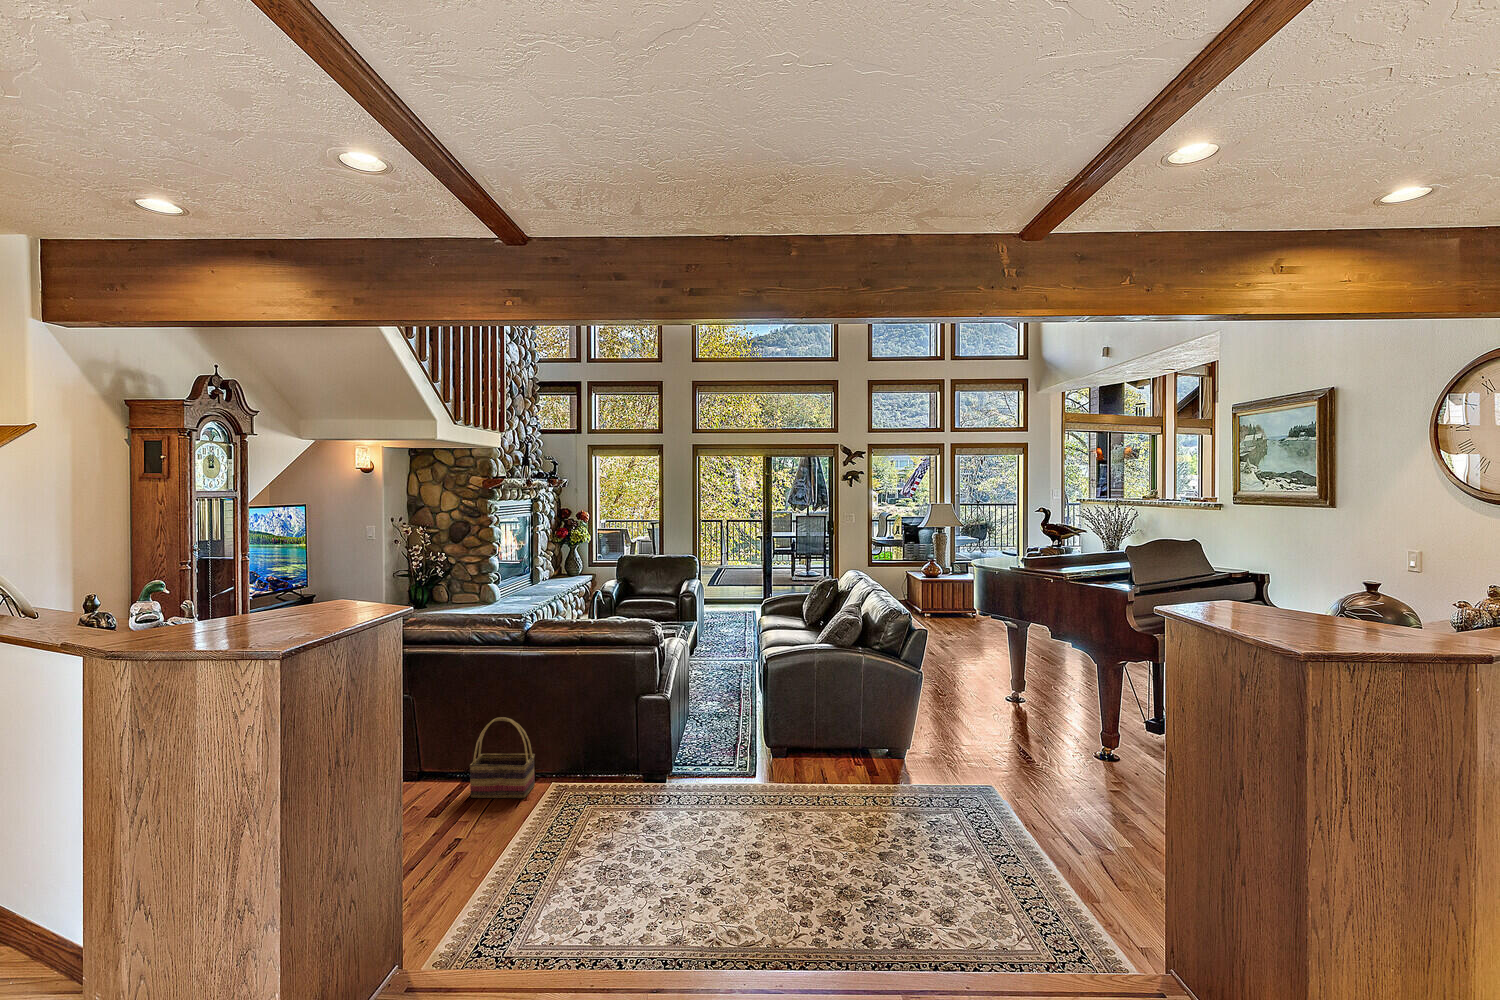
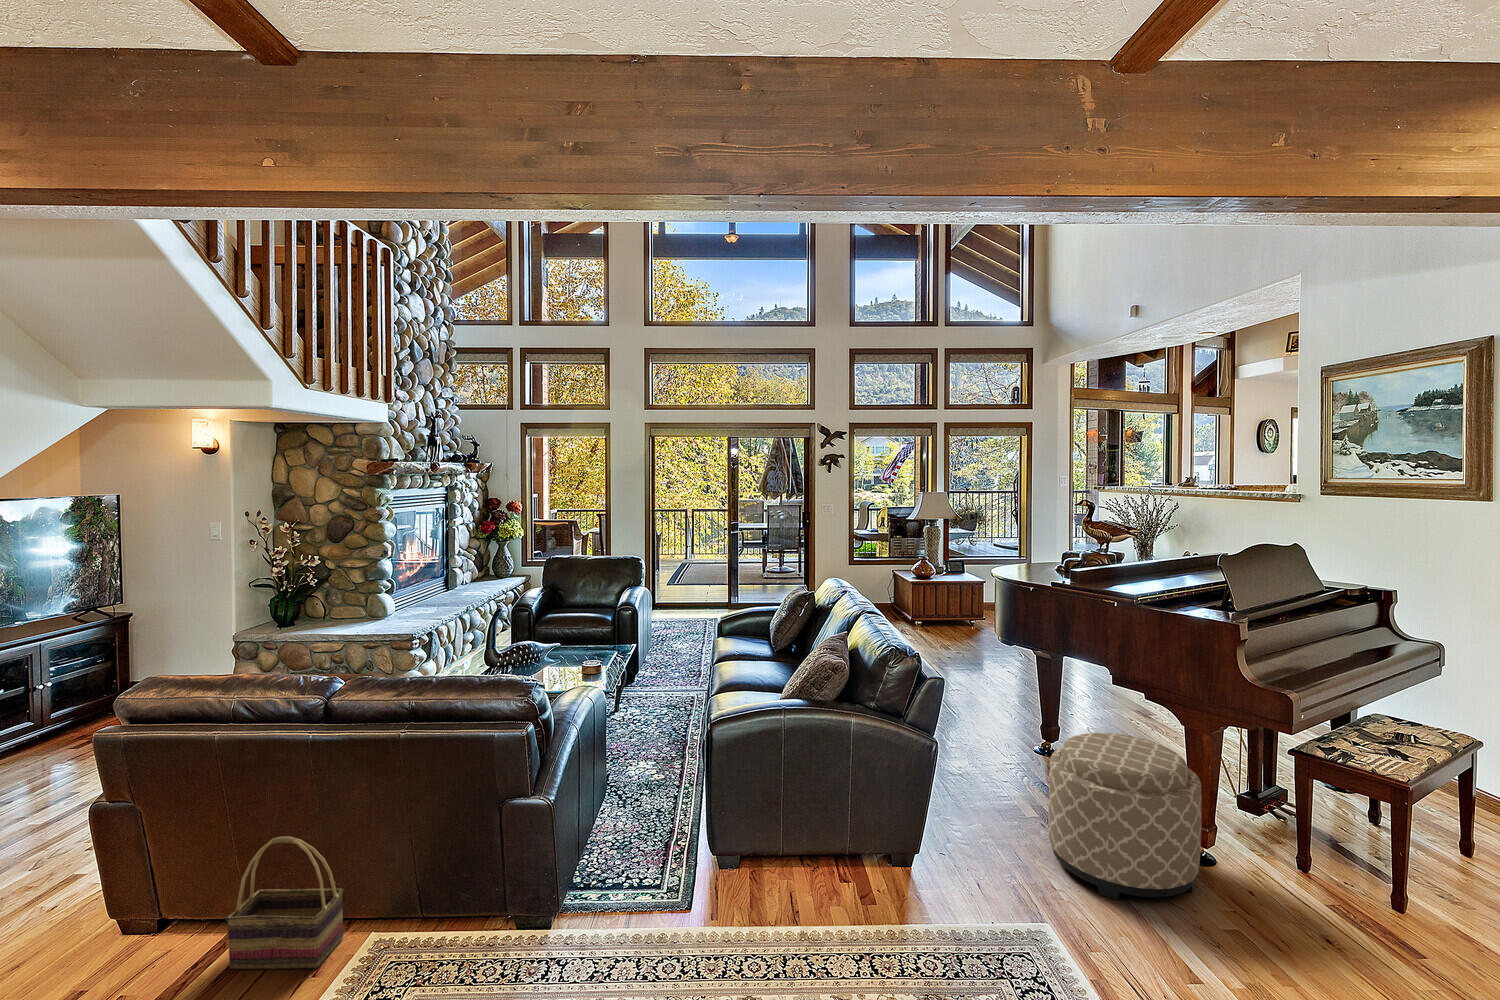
ottoman: none [1001,670,1101,776] -> present [1049,733,1202,900]

